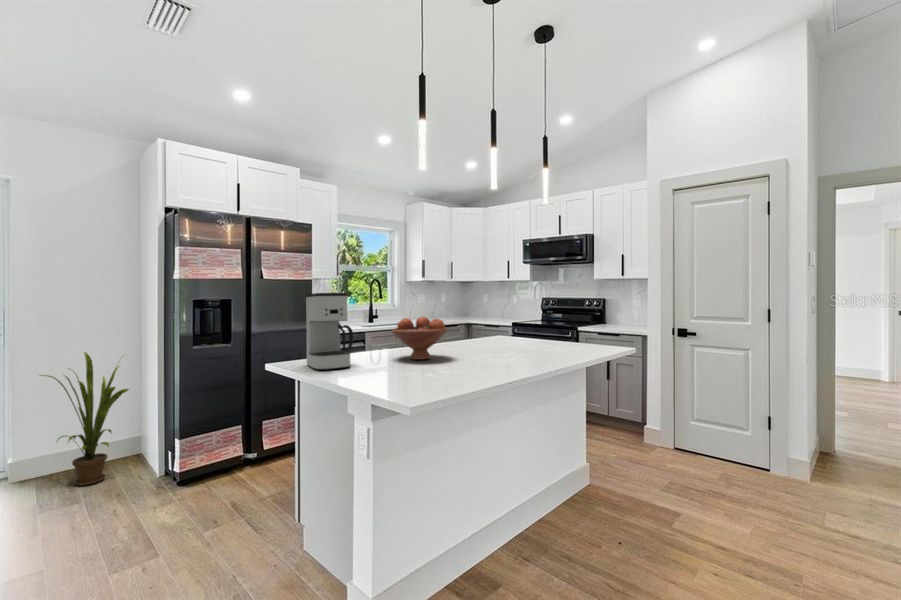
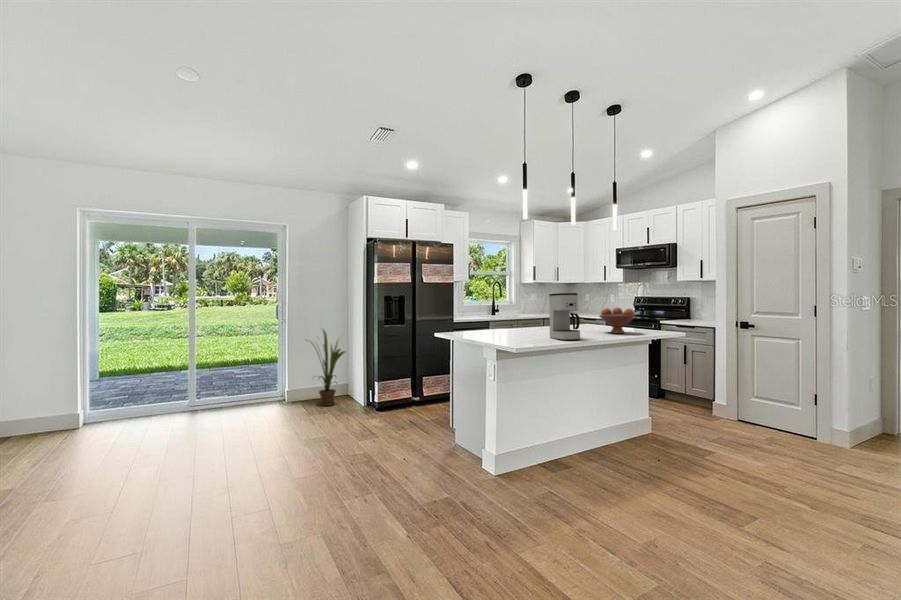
coffee maker: present [306,293,353,370] -> present [549,293,580,340]
fruit bowl: present [392,317,448,360] -> present [599,308,636,333]

